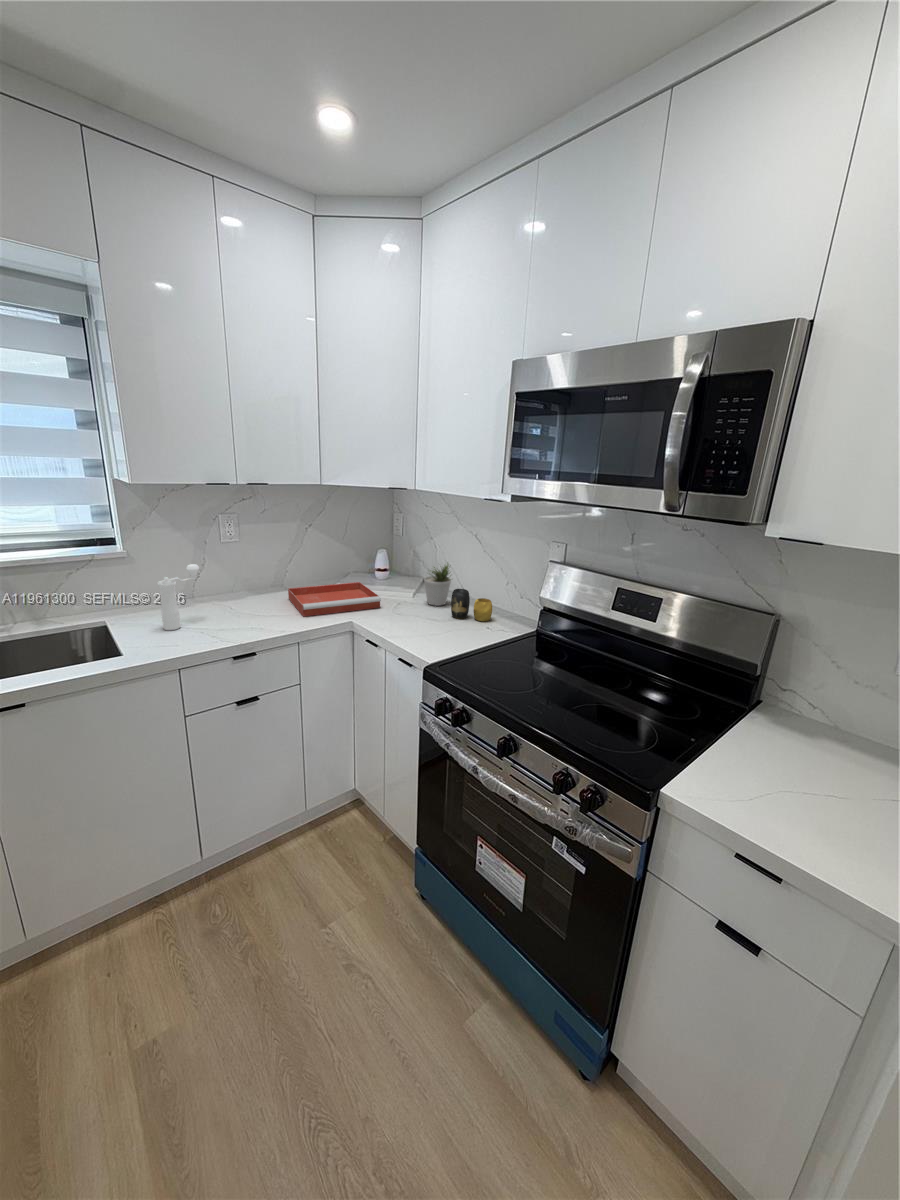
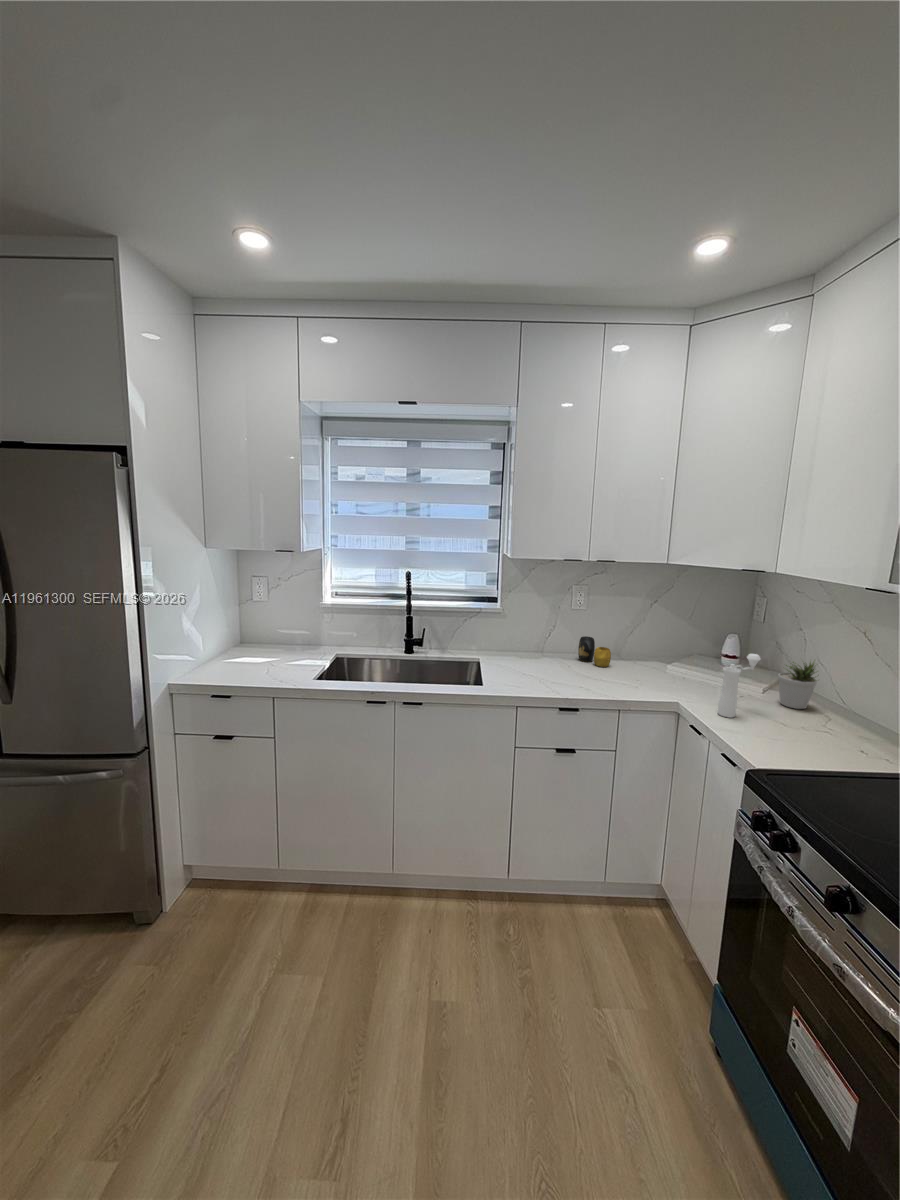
pepper mill: present [158,564,199,630] -> present [717,654,761,718]
tray: present [288,582,381,617] -> none [622,659,718,696]
vase: present [451,589,492,621] -> present [578,636,611,667]

